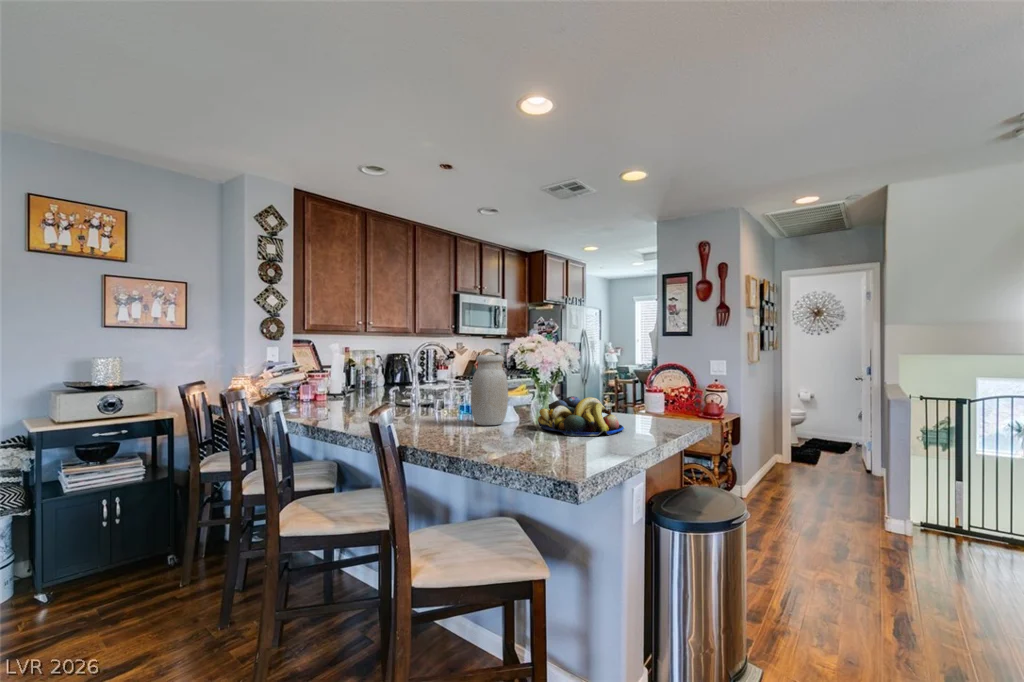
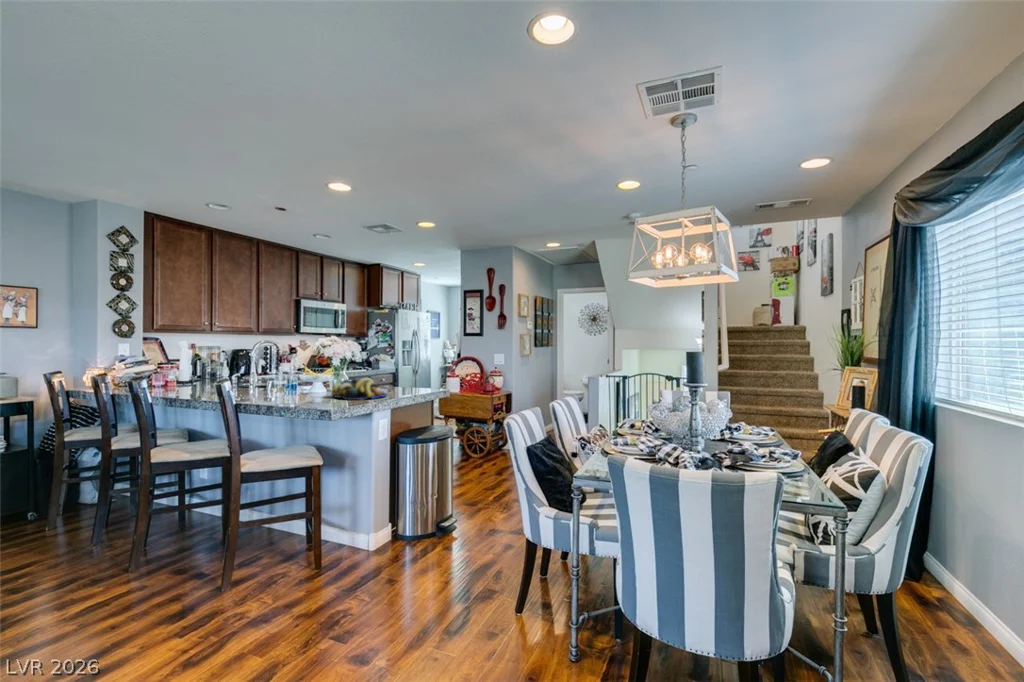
jar: present [471,355,508,425] -> none [287,351,314,396]

